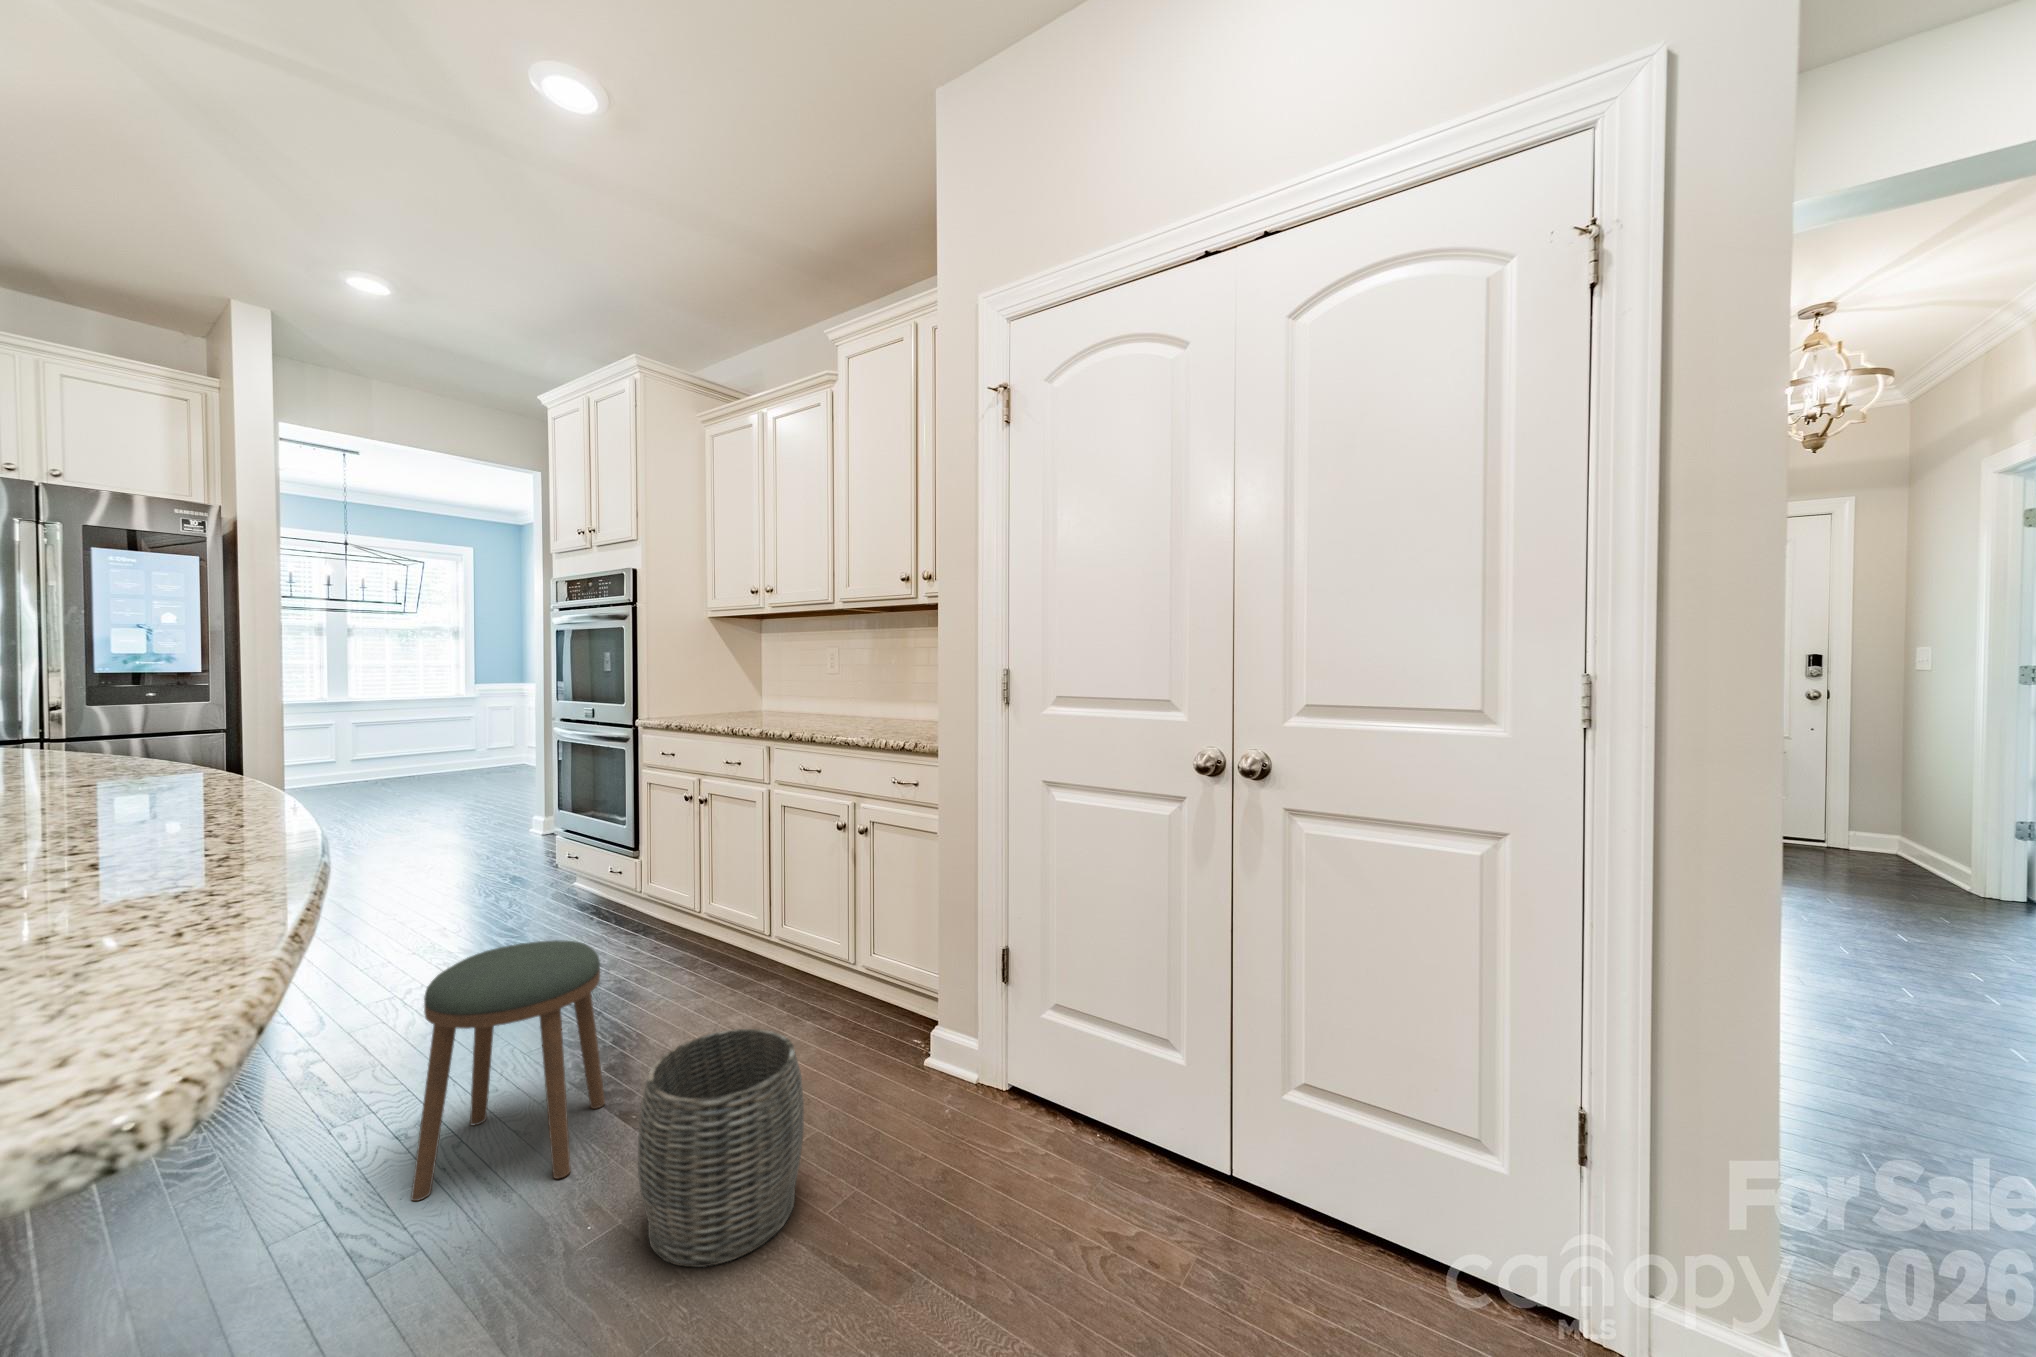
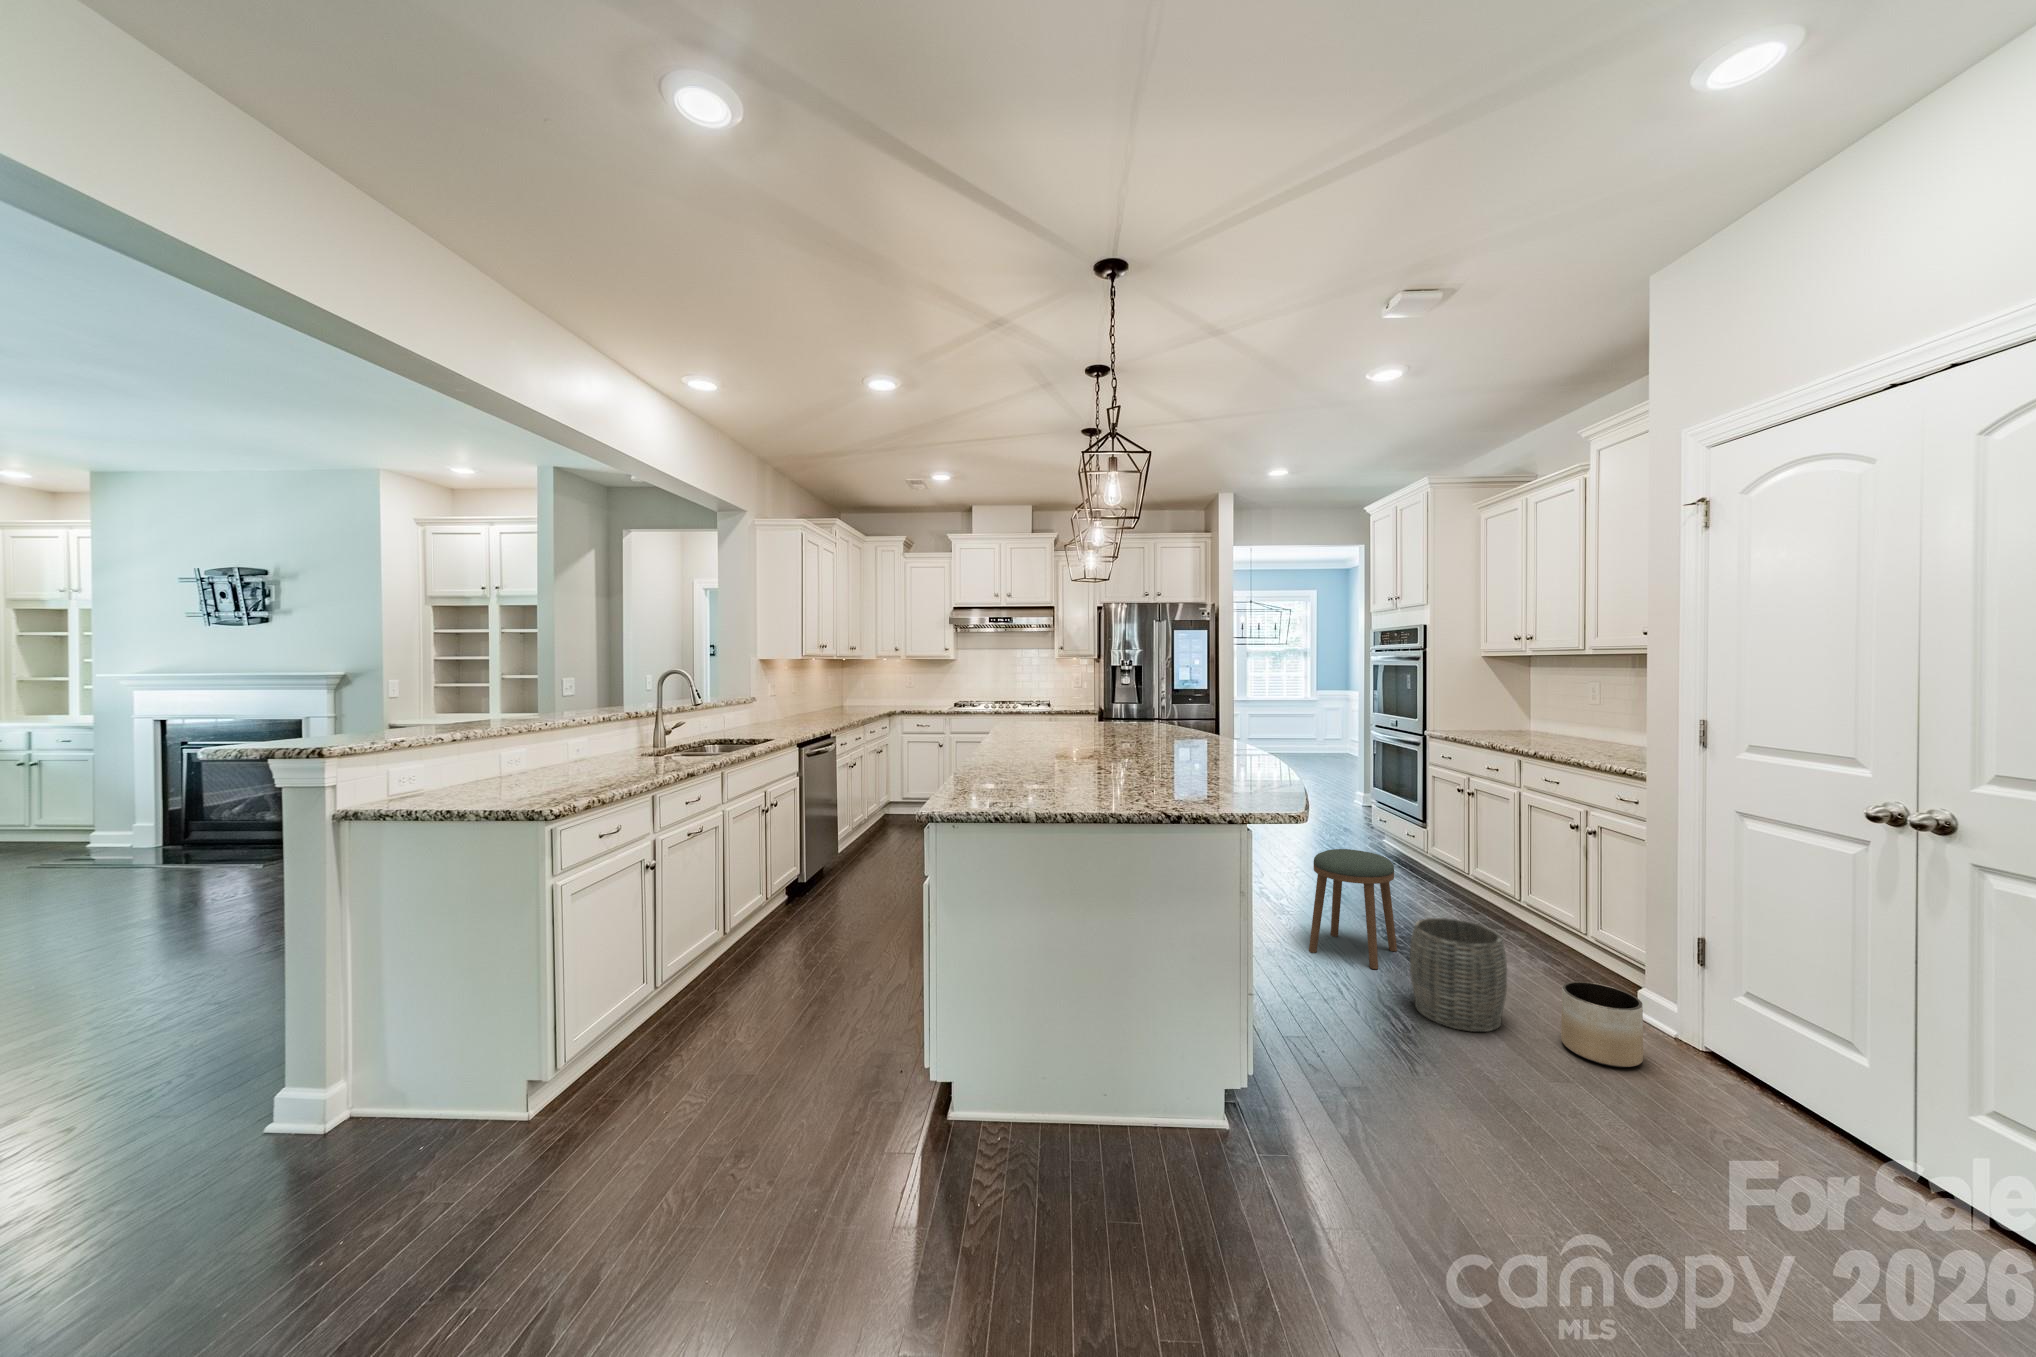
planter: none [879,1058,976,1200] -> present [1561,981,1643,1067]

